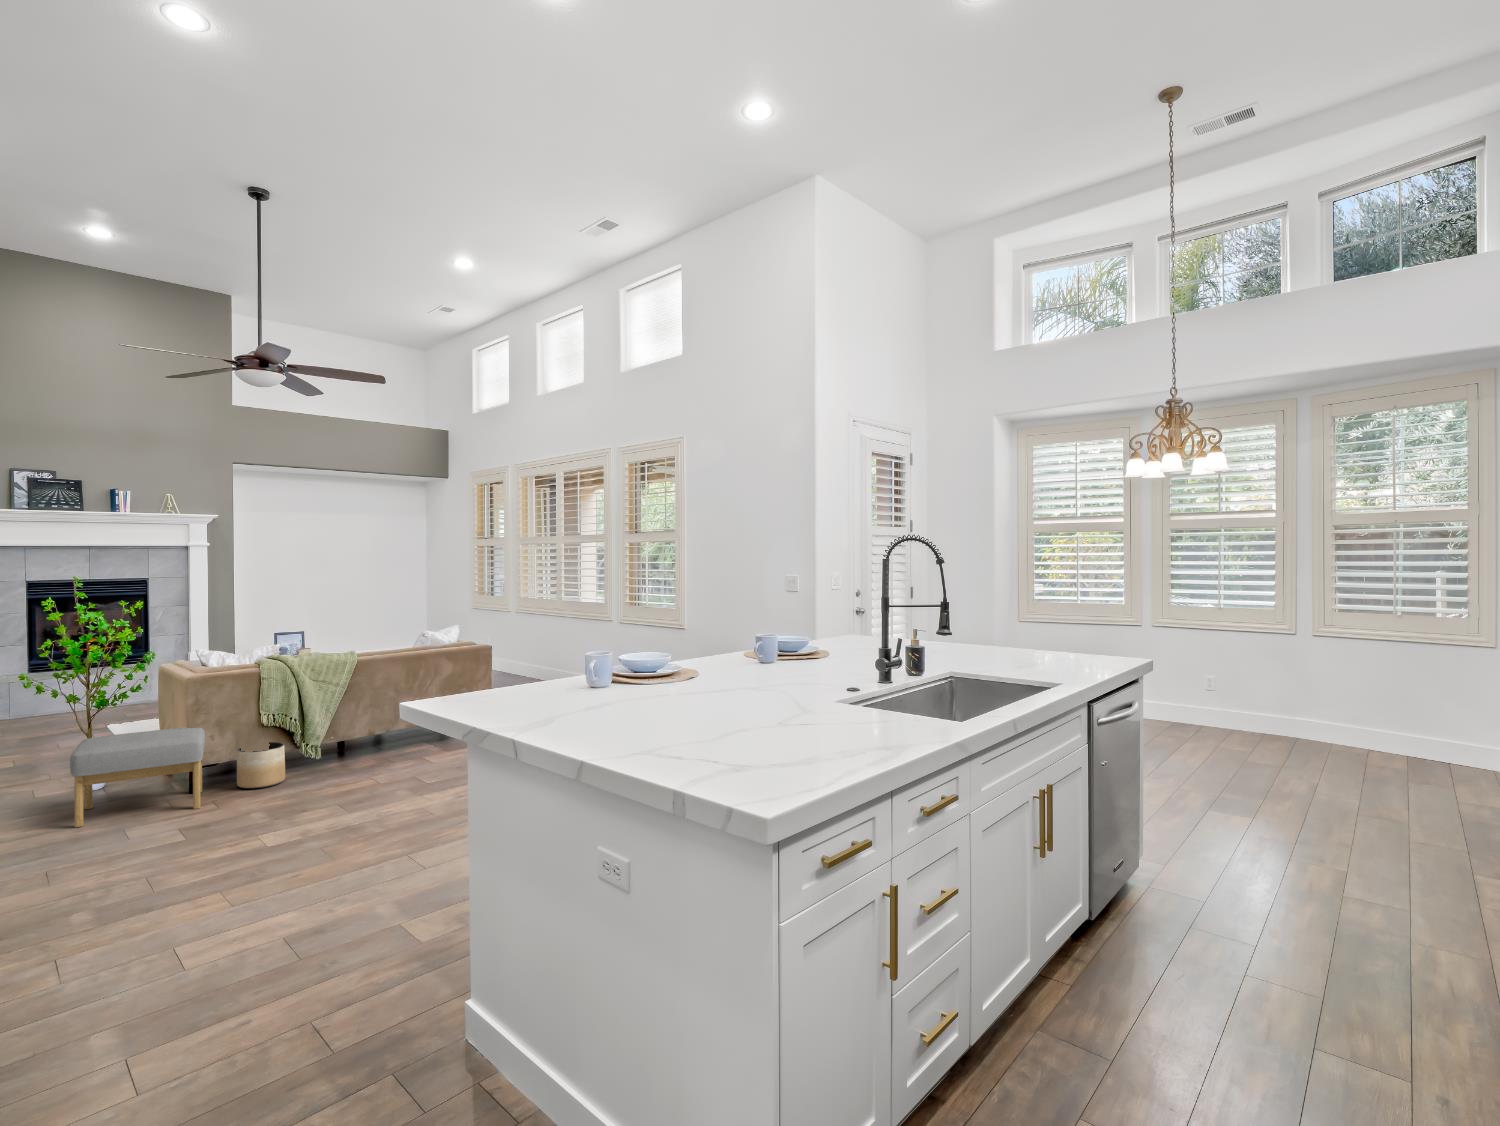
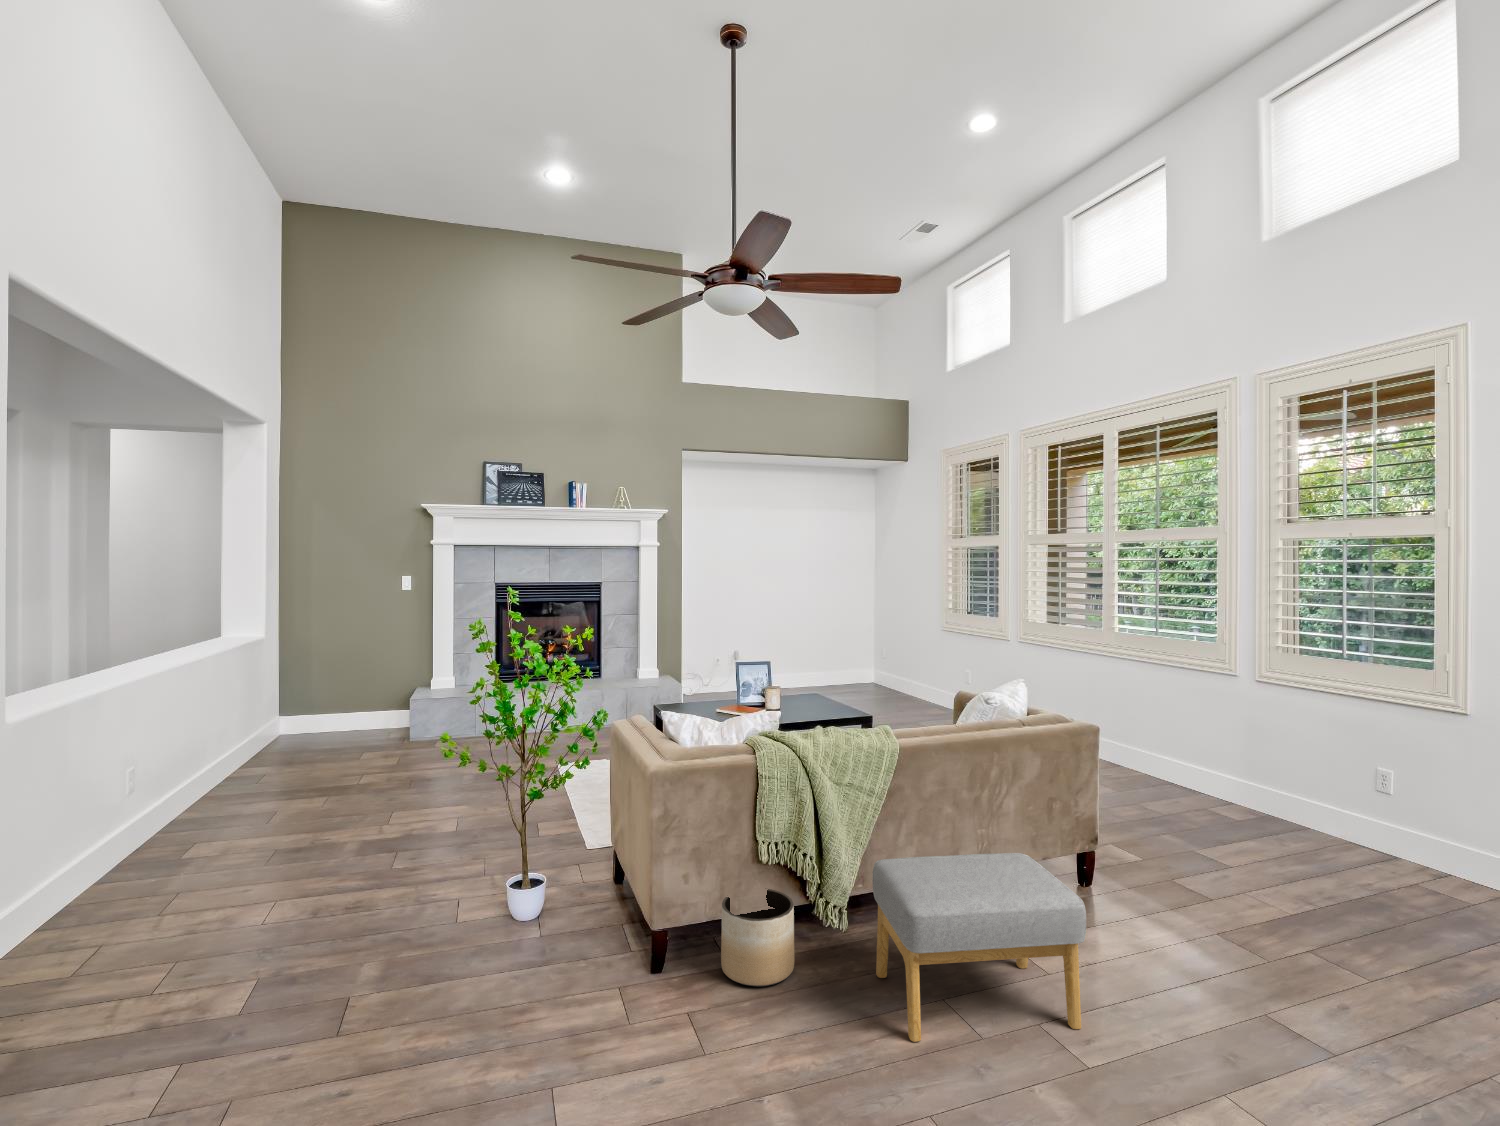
footstool: present [70,728,205,827] -> present [872,853,1086,1042]

